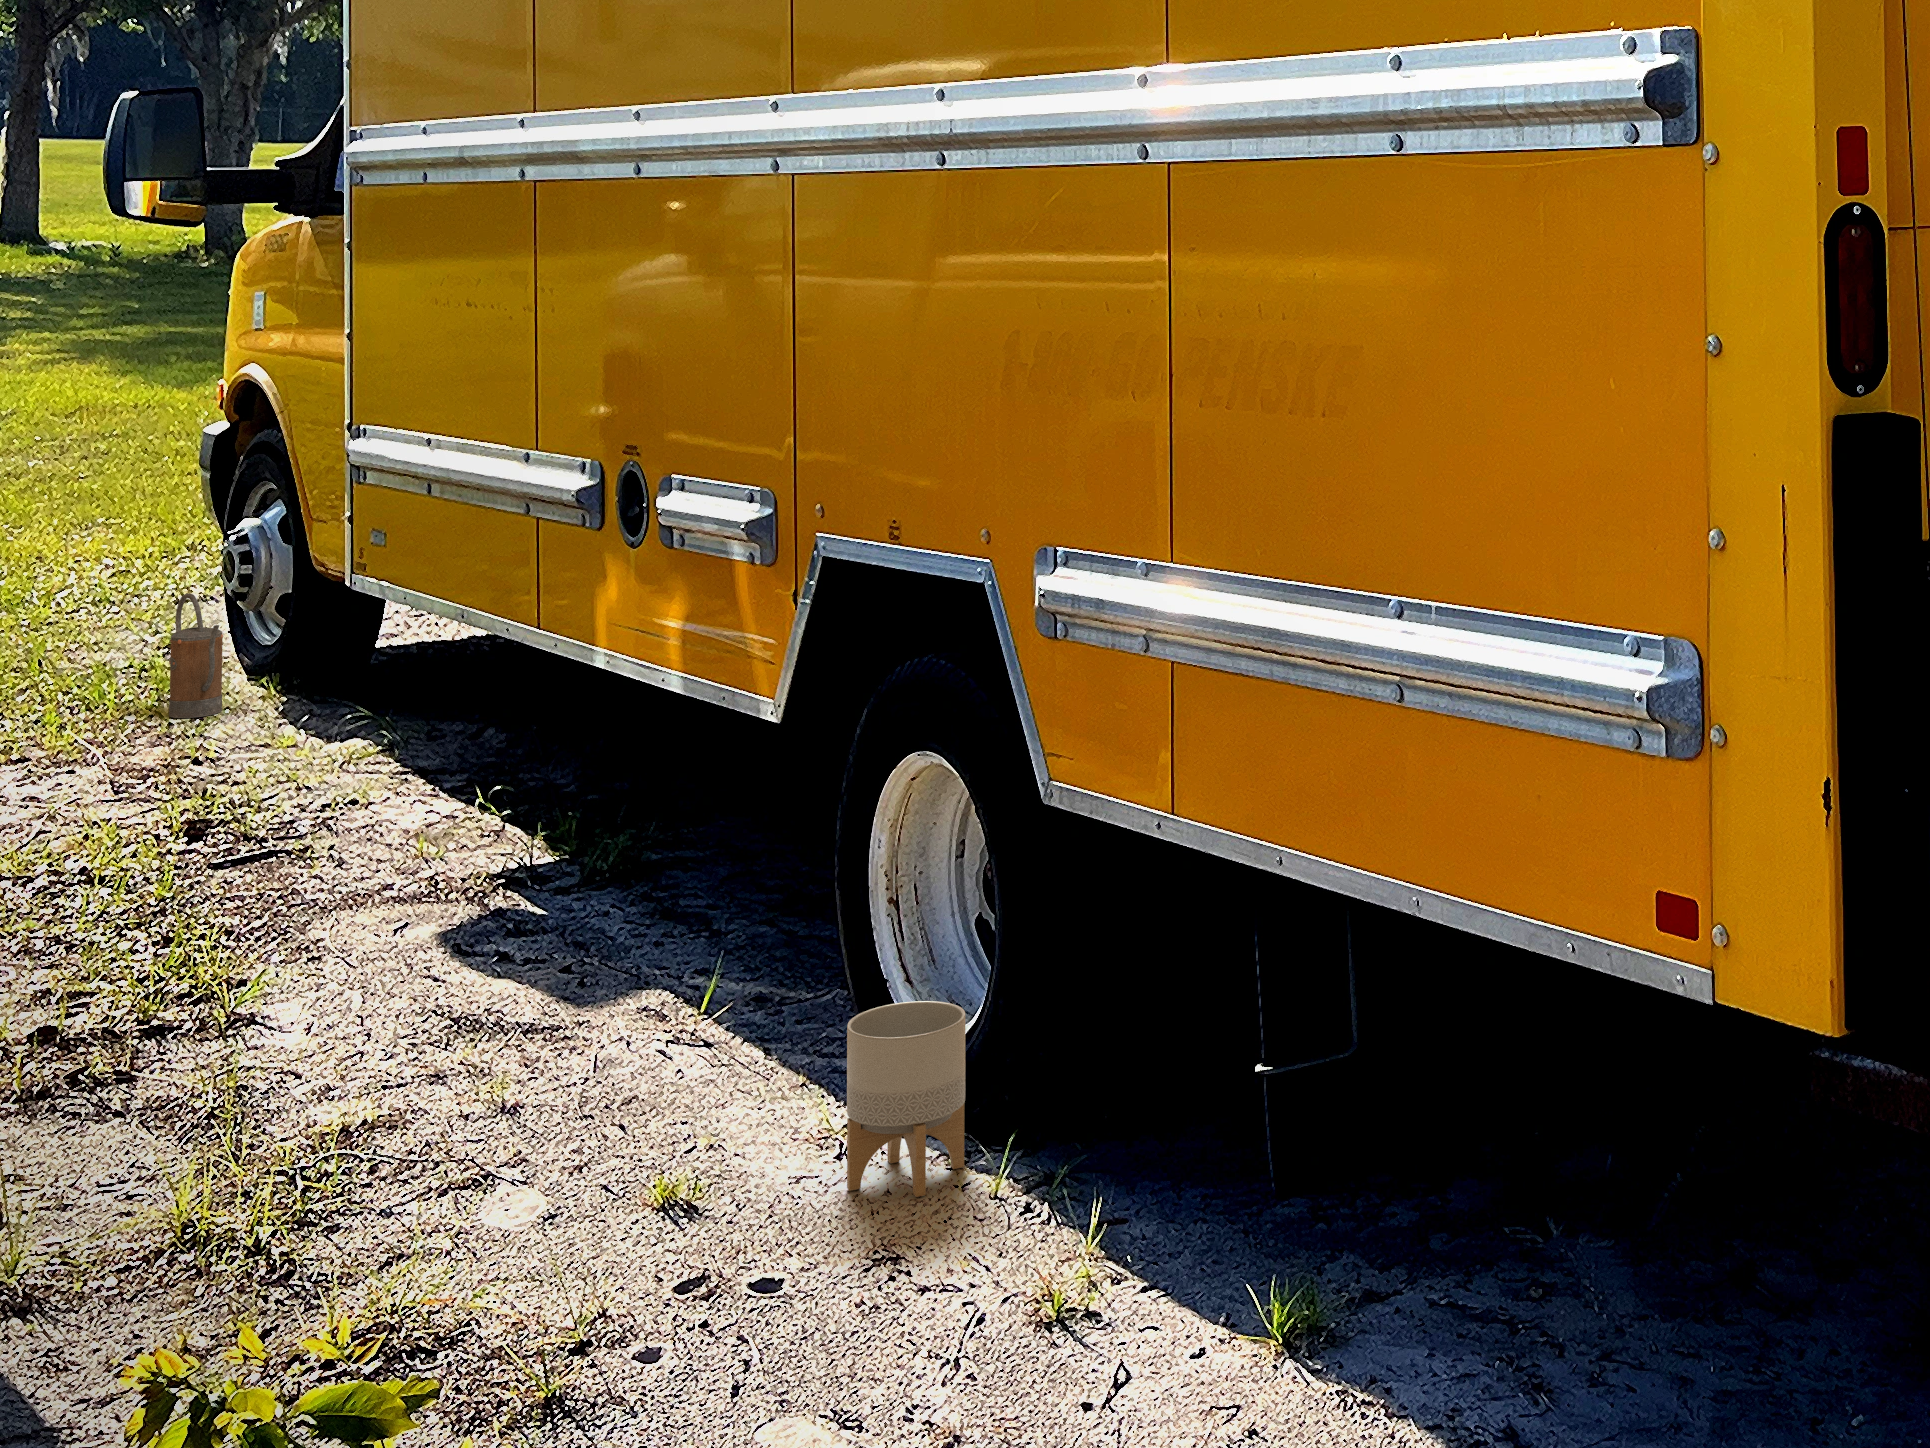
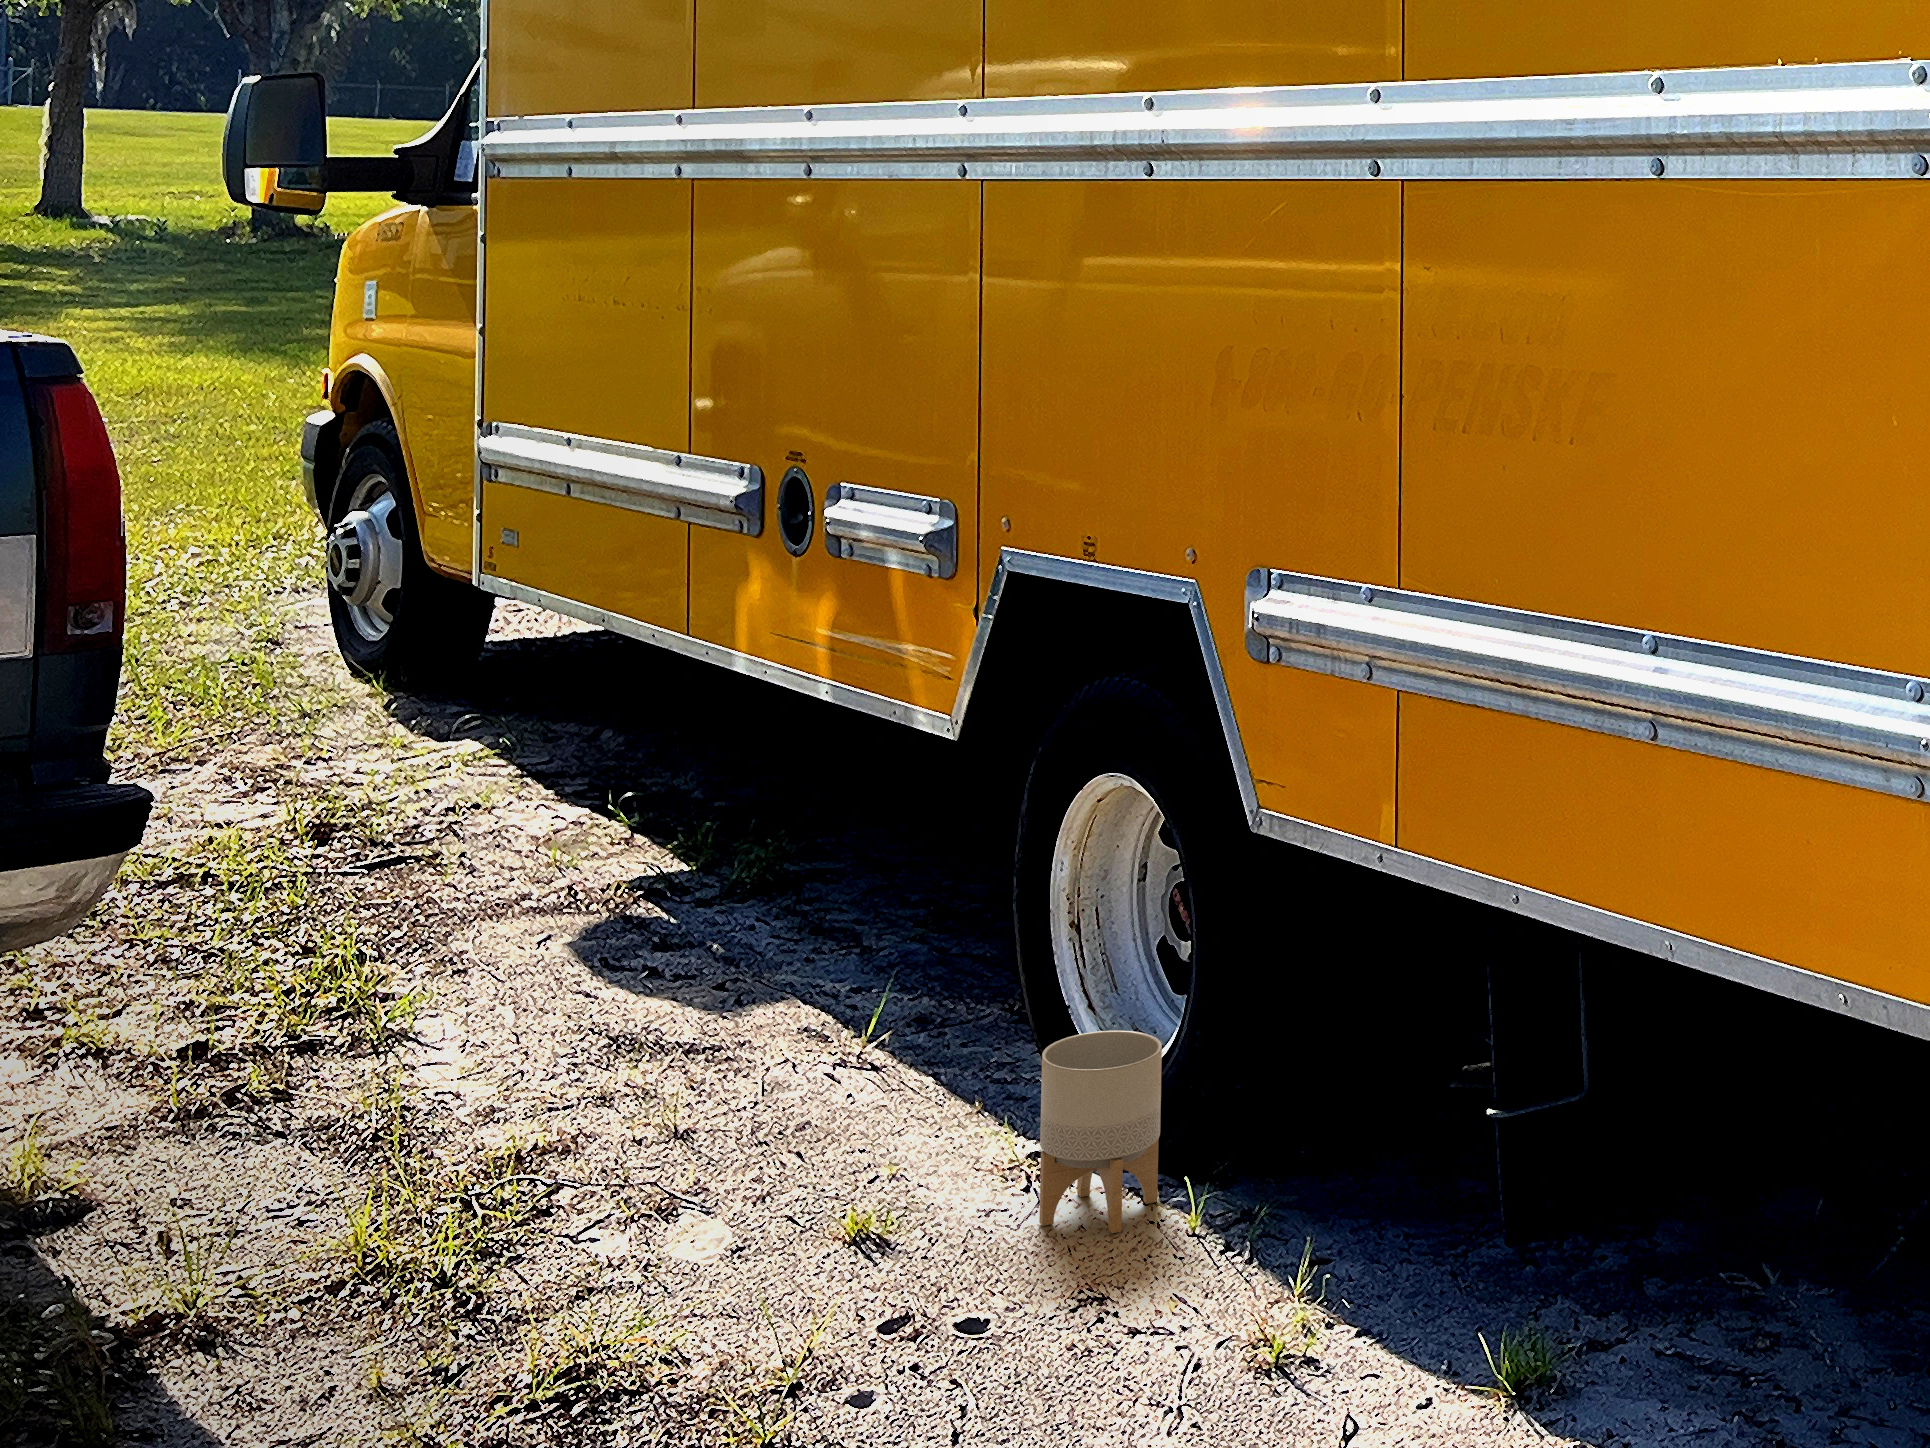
watering can: present [169,593,223,718] -> none [278,585,335,713]

